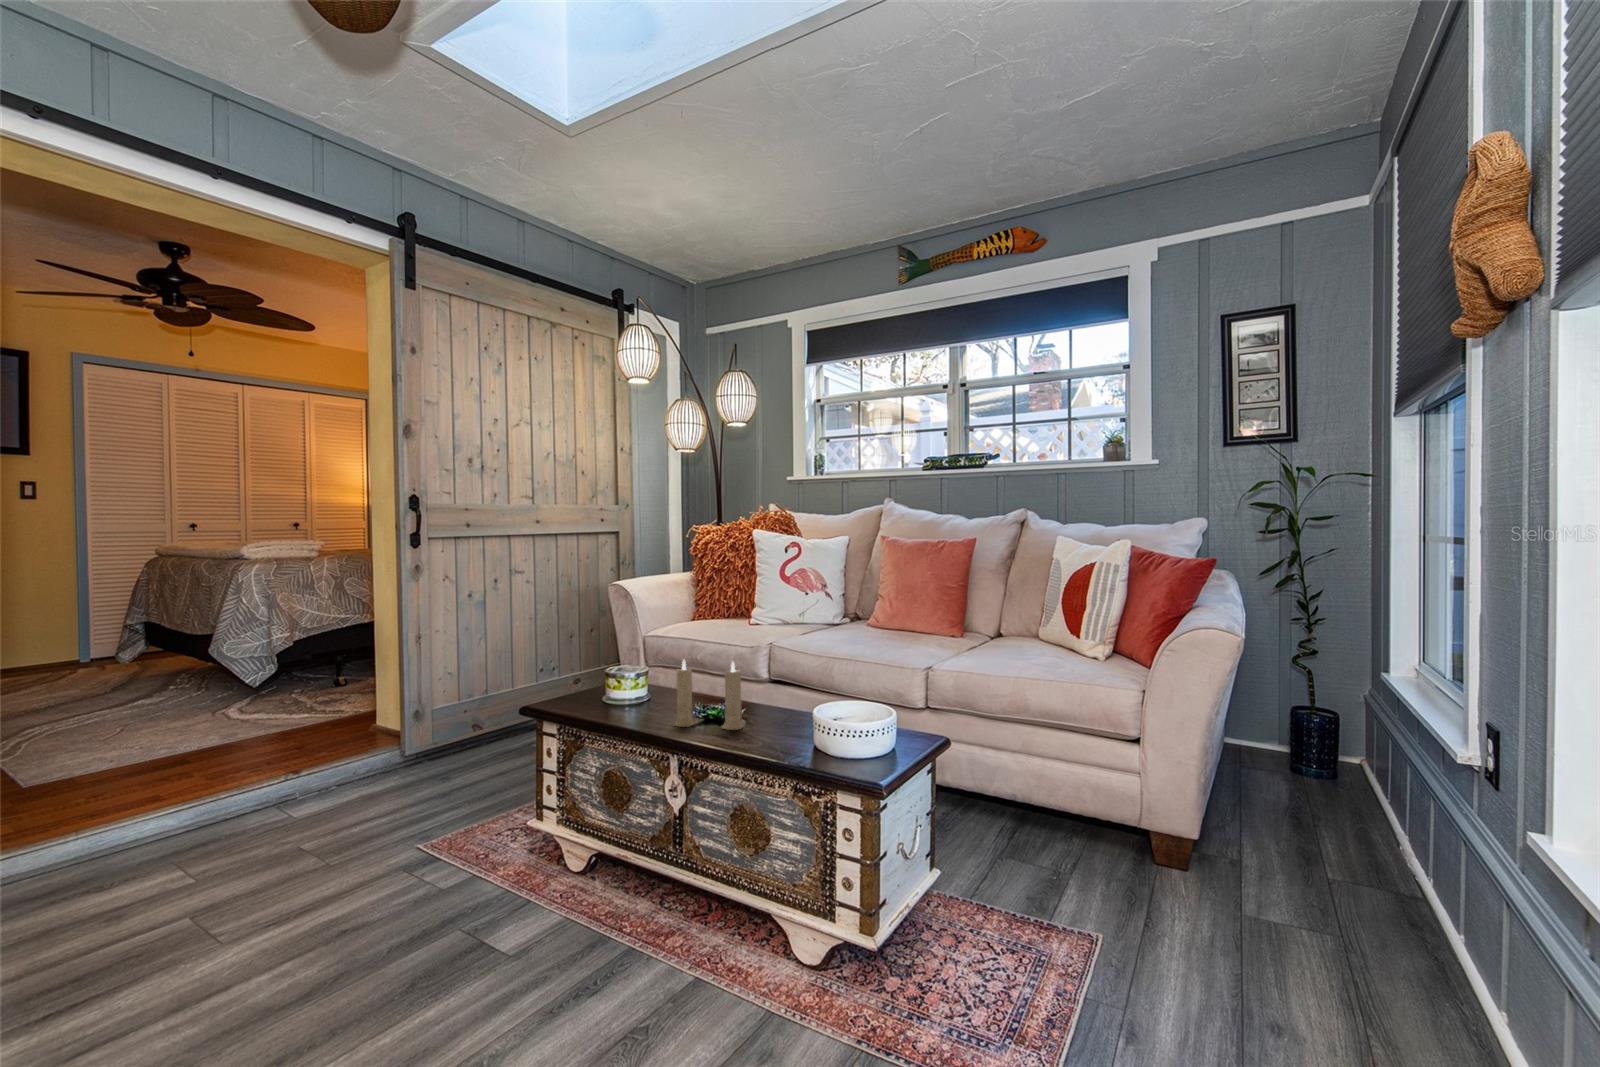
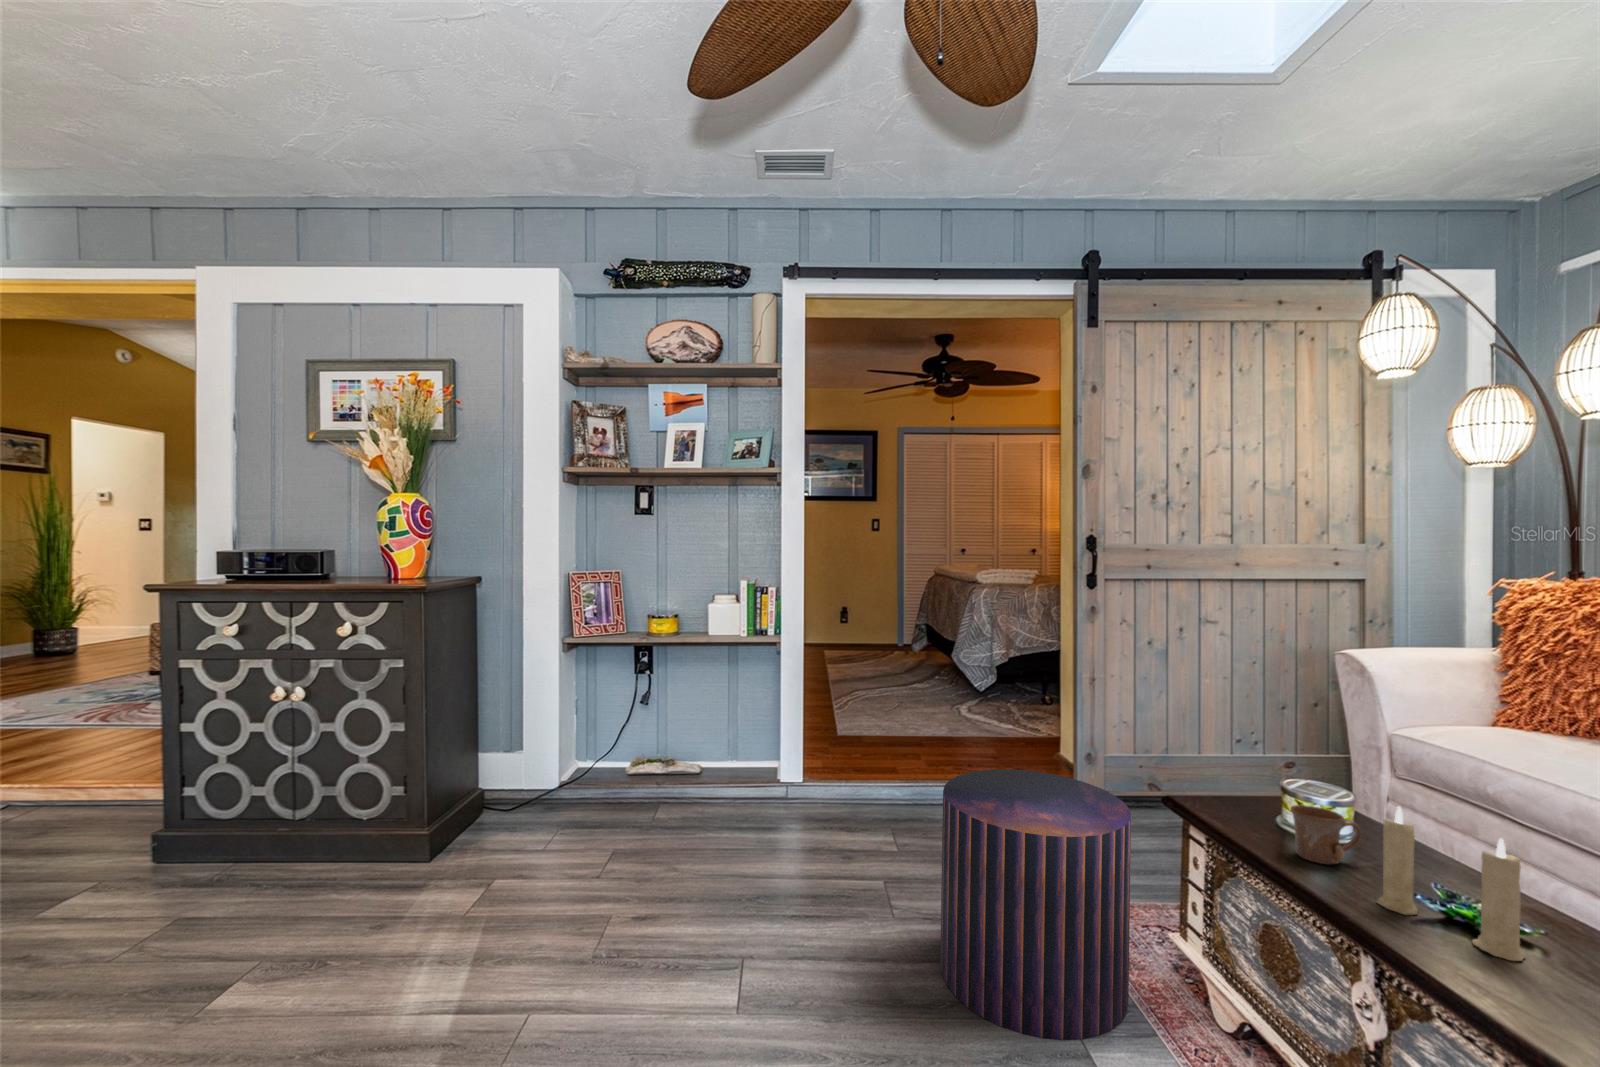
mug: none [618,679,659,717] -> present [1291,805,1362,865]
pouf: none [302,718,504,968] -> present [940,769,1131,1040]

